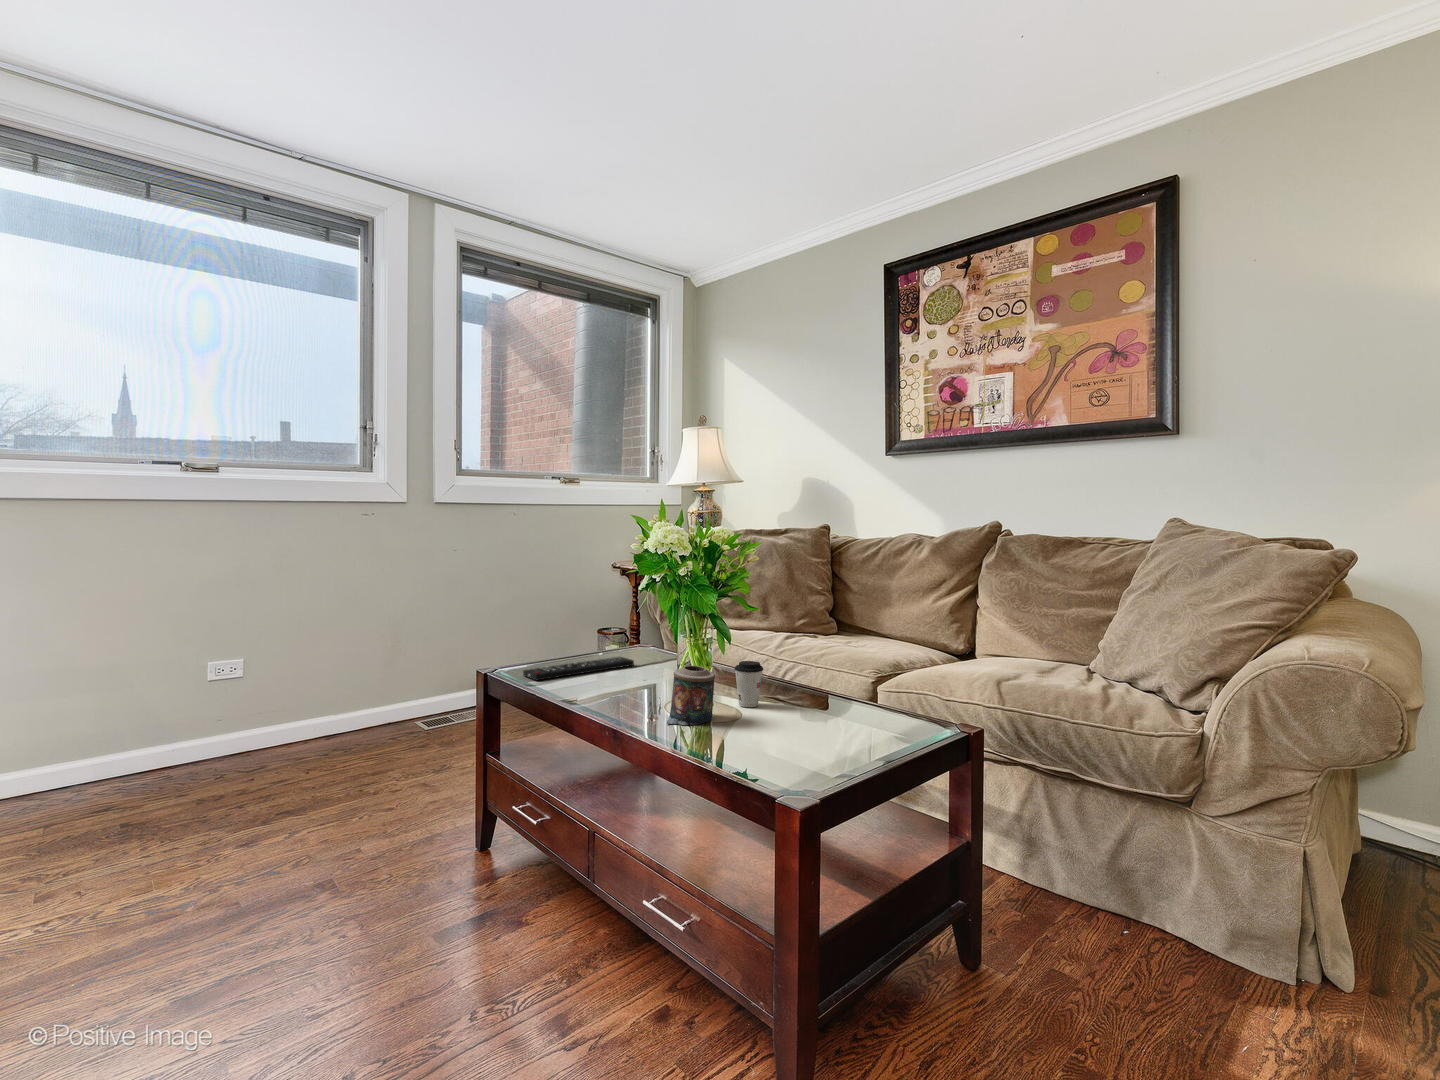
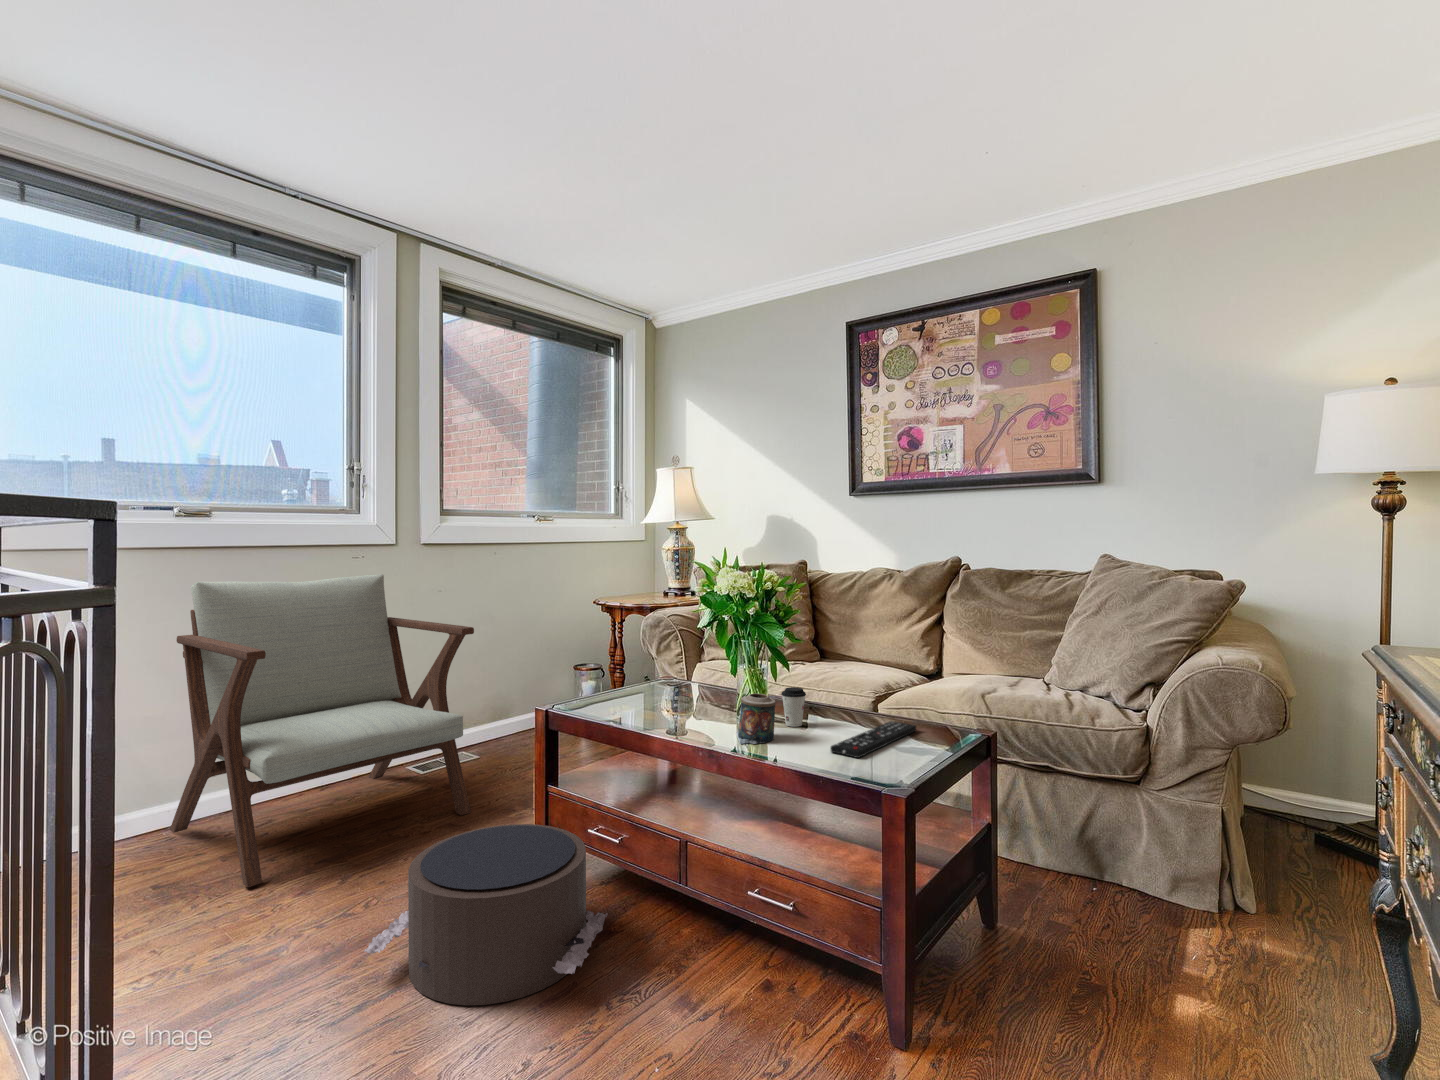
lounge chair: none [158,530,449,841] -> present [170,574,474,887]
remote control: present [523,657,634,680] -> present [831,721,916,758]
pouf: none [228,798,508,1007] -> present [364,824,608,1005]

